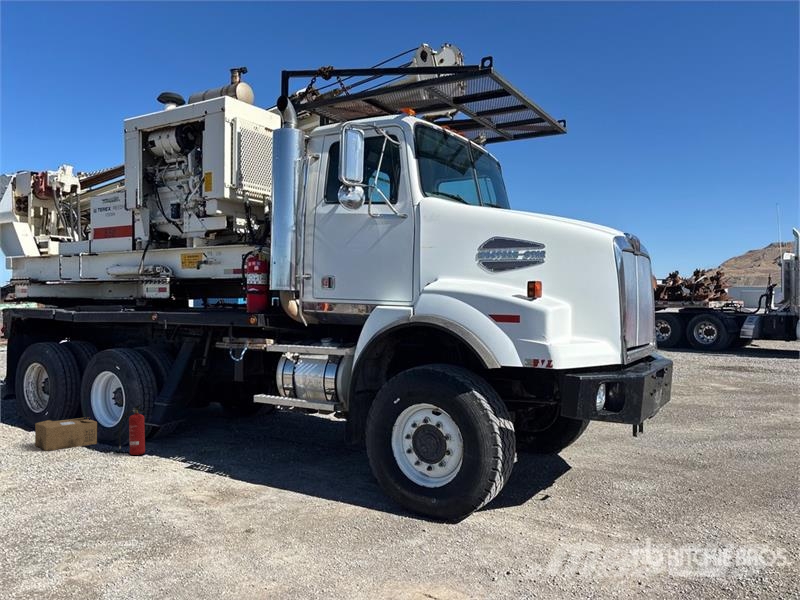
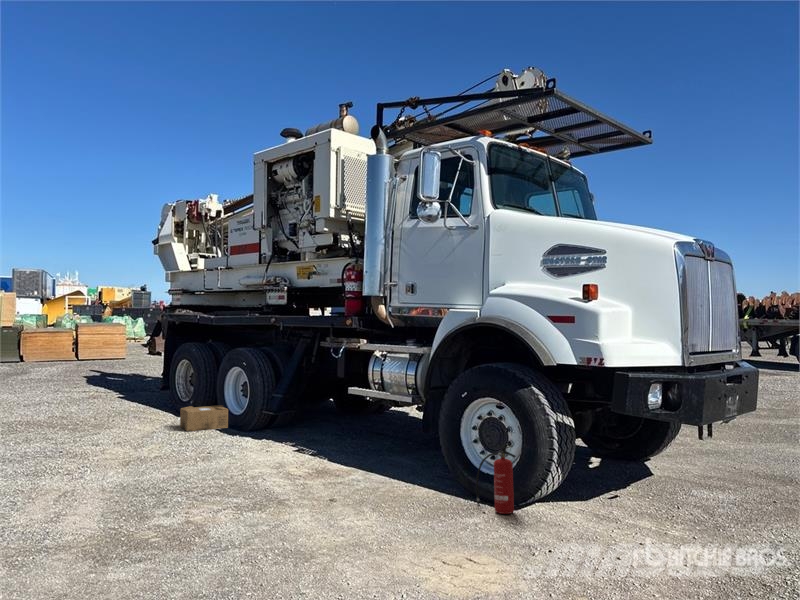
fire extinguisher: present [119,404,145,455] -> present [476,446,515,514]

